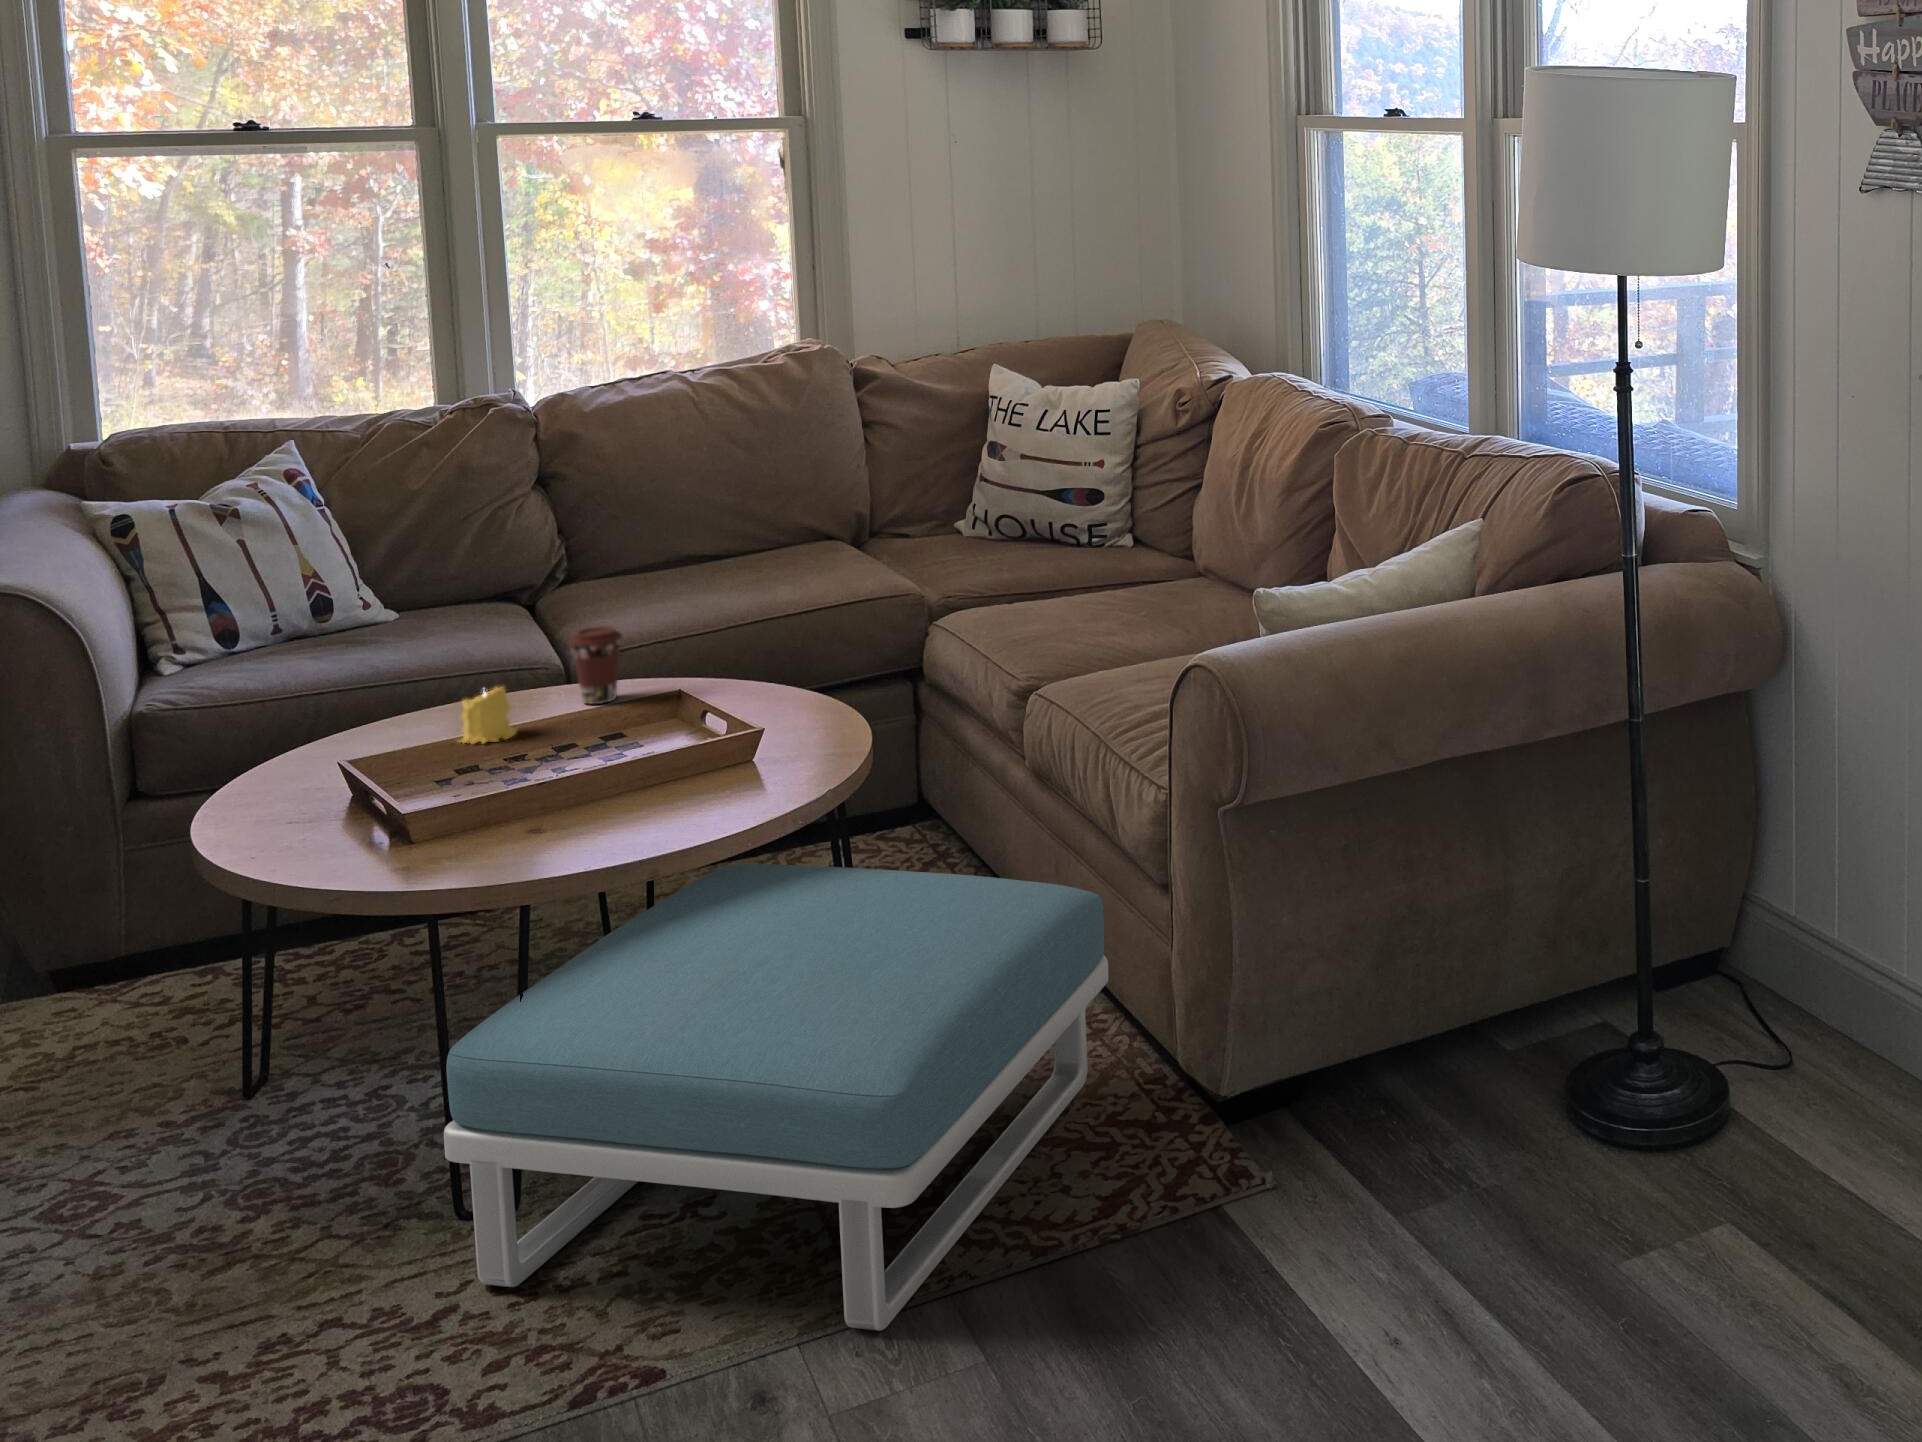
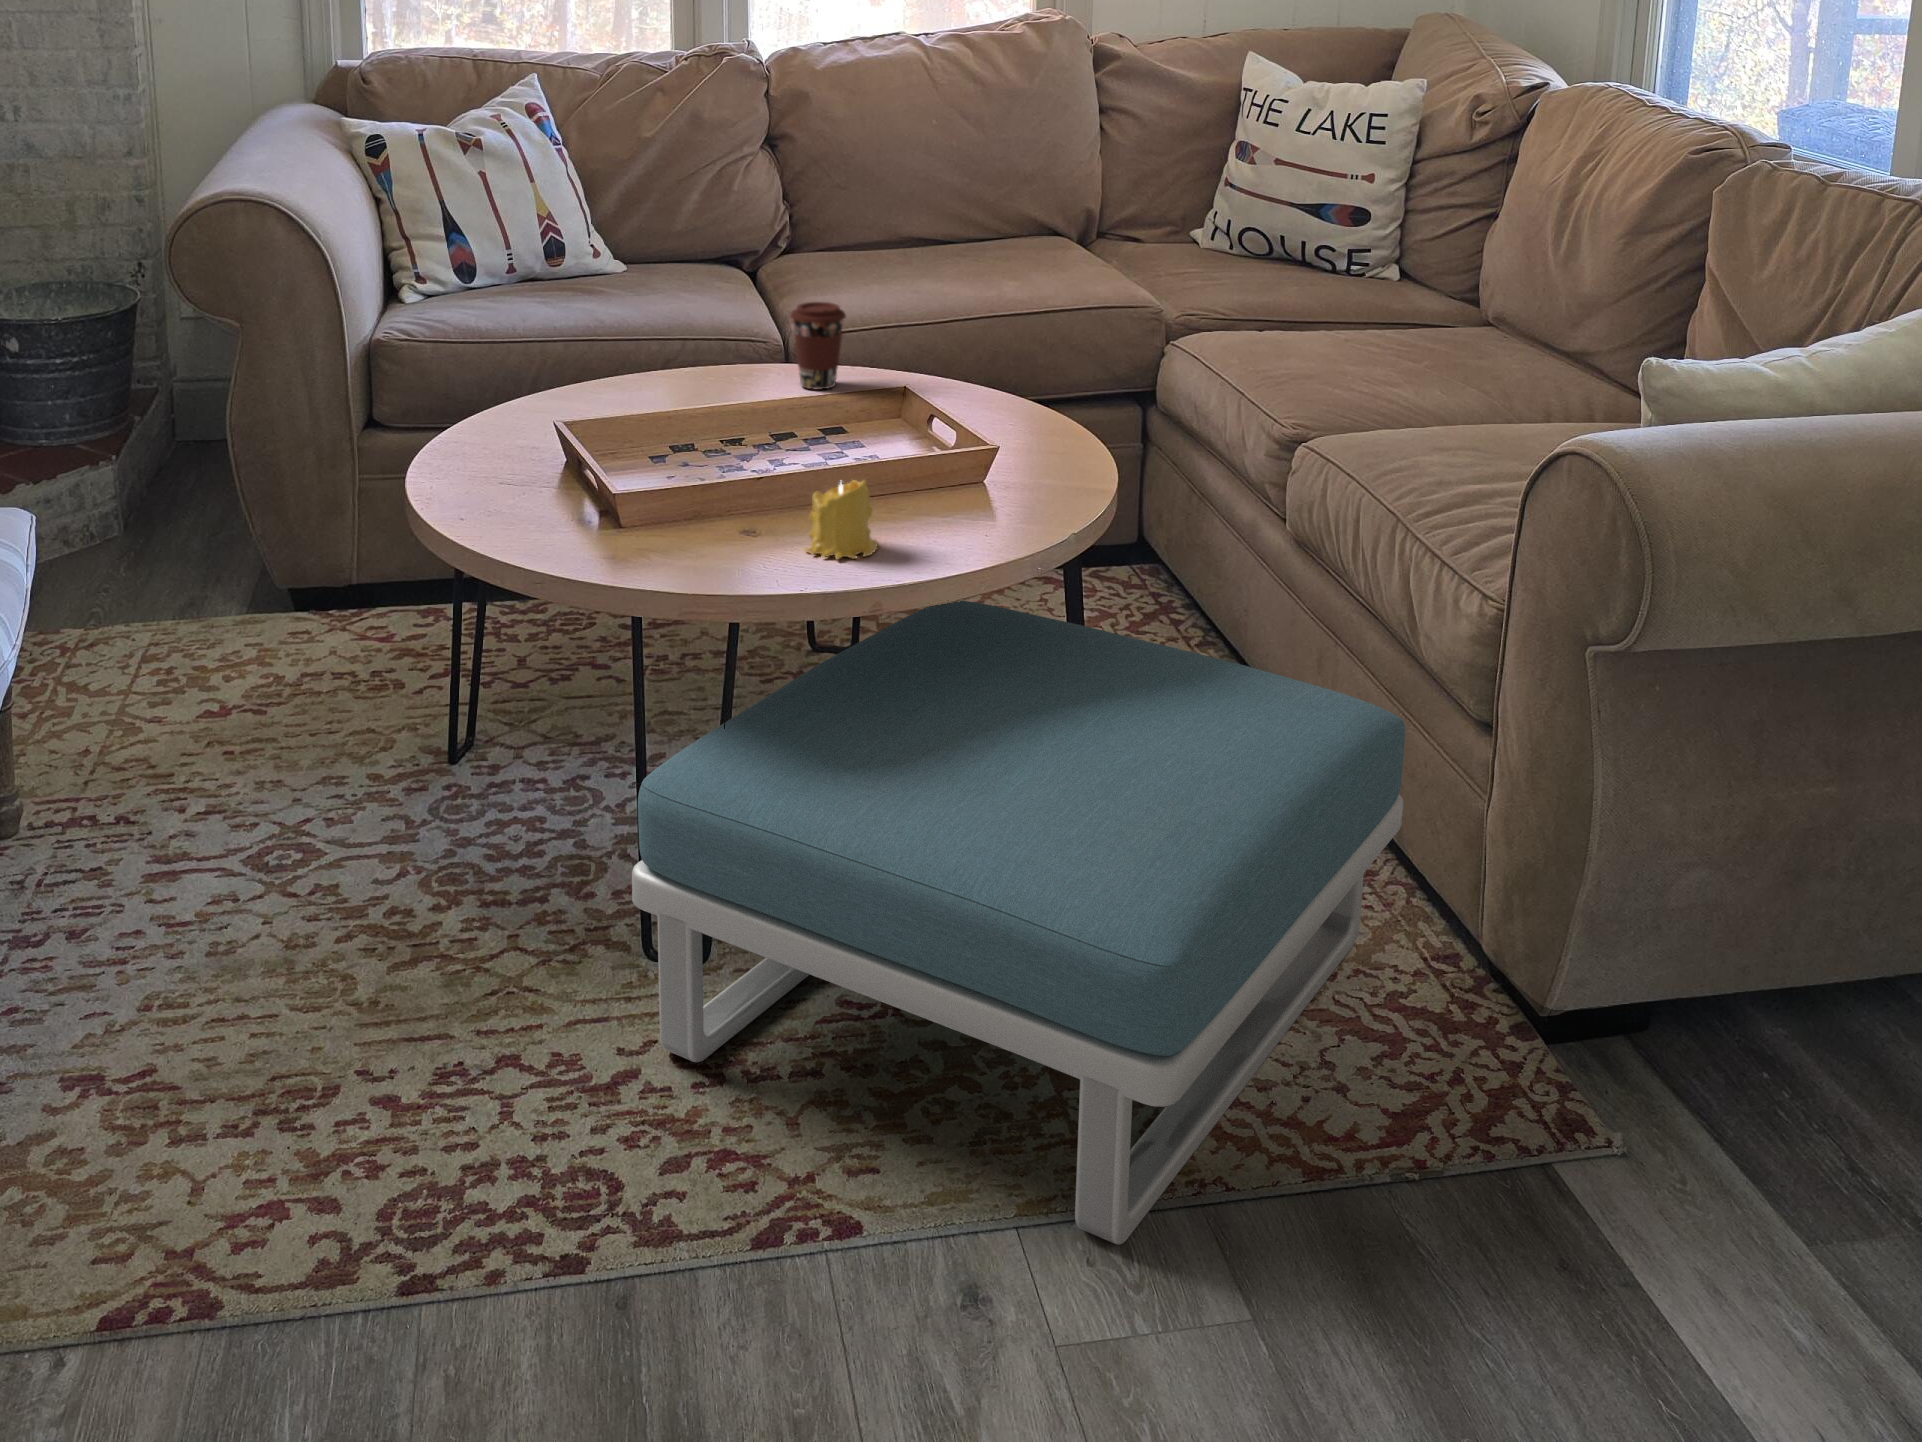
candle: present [461,687,517,744] -> present [805,480,878,560]

